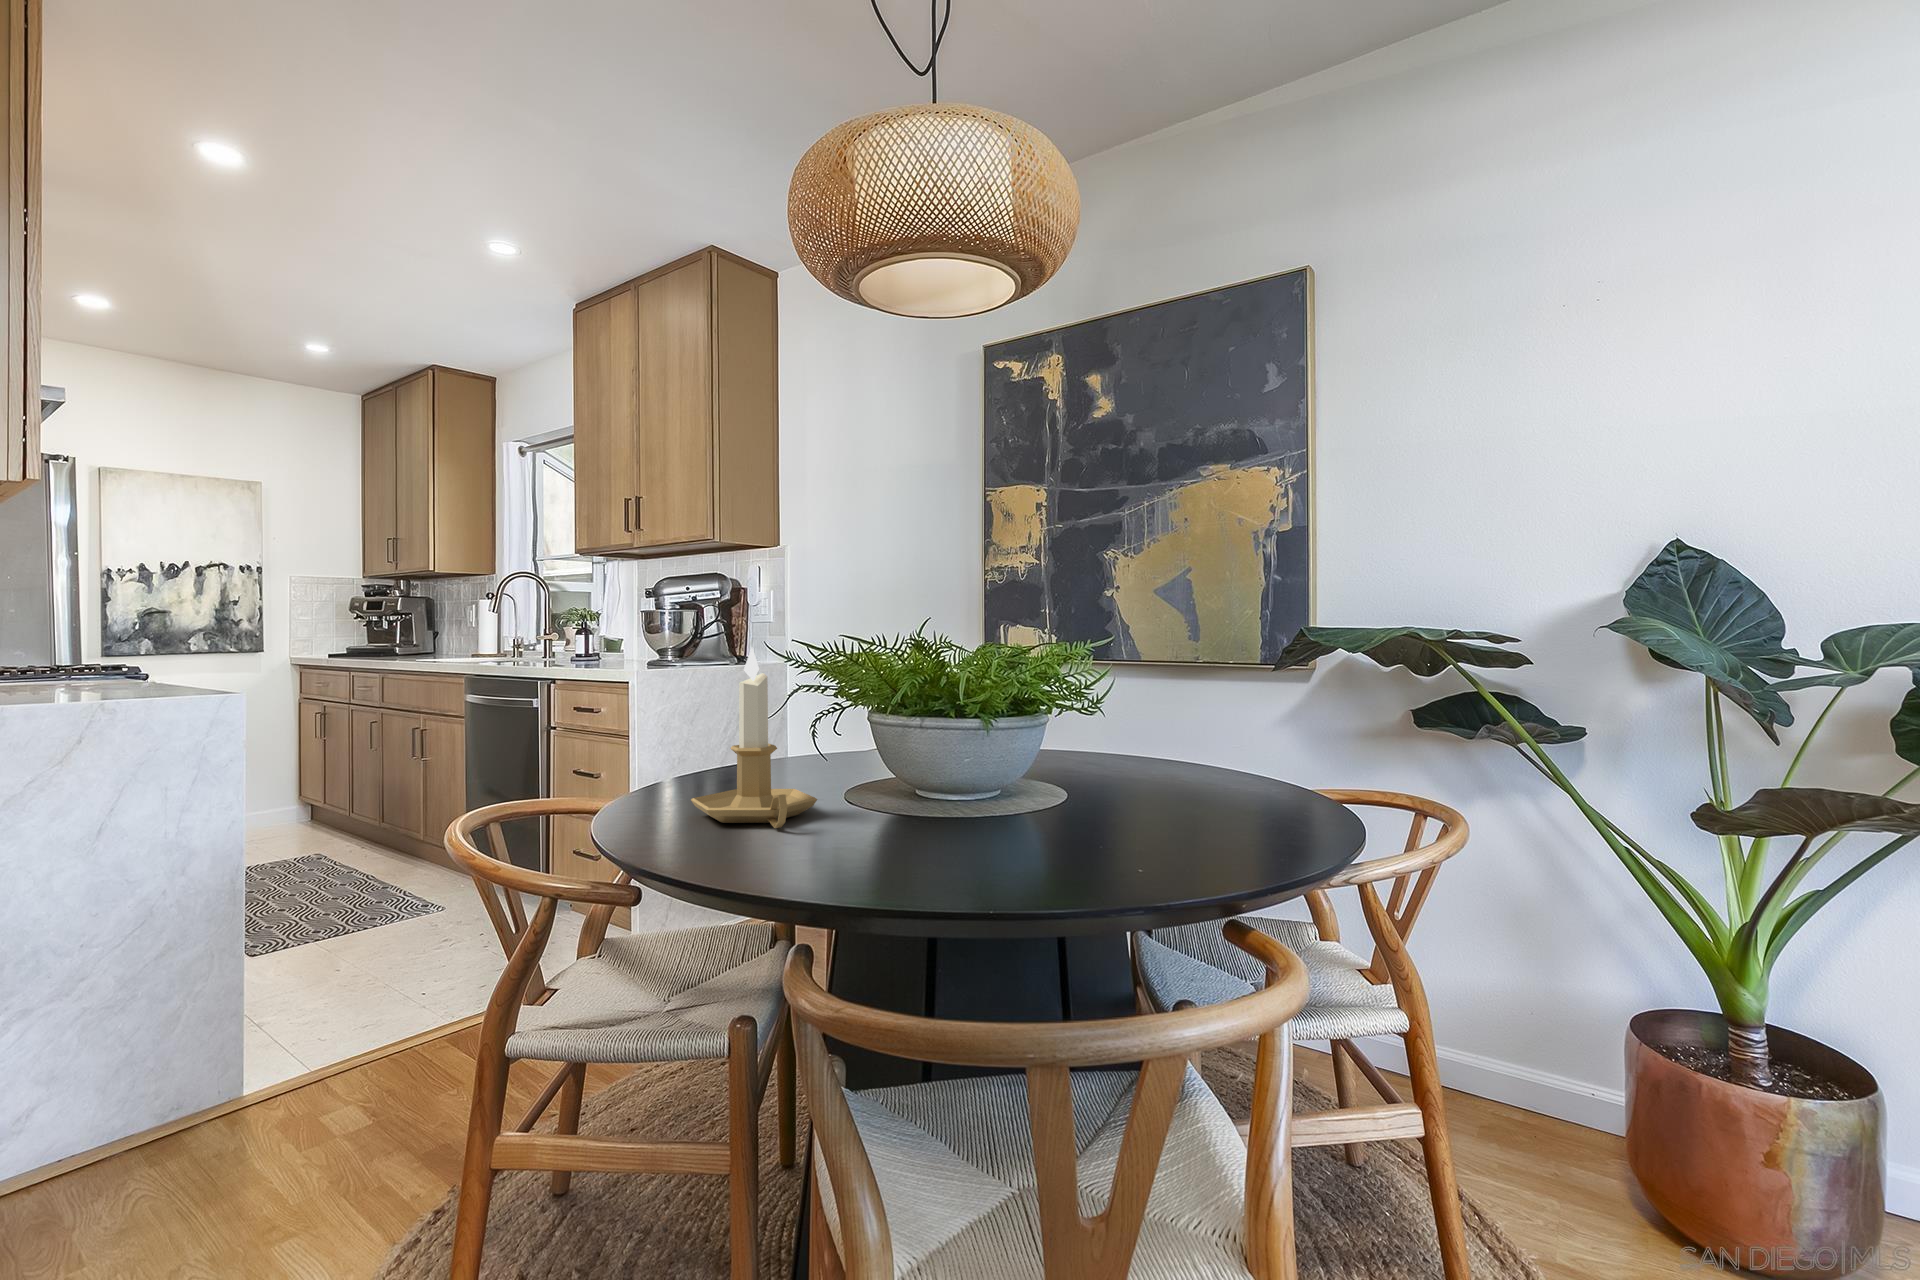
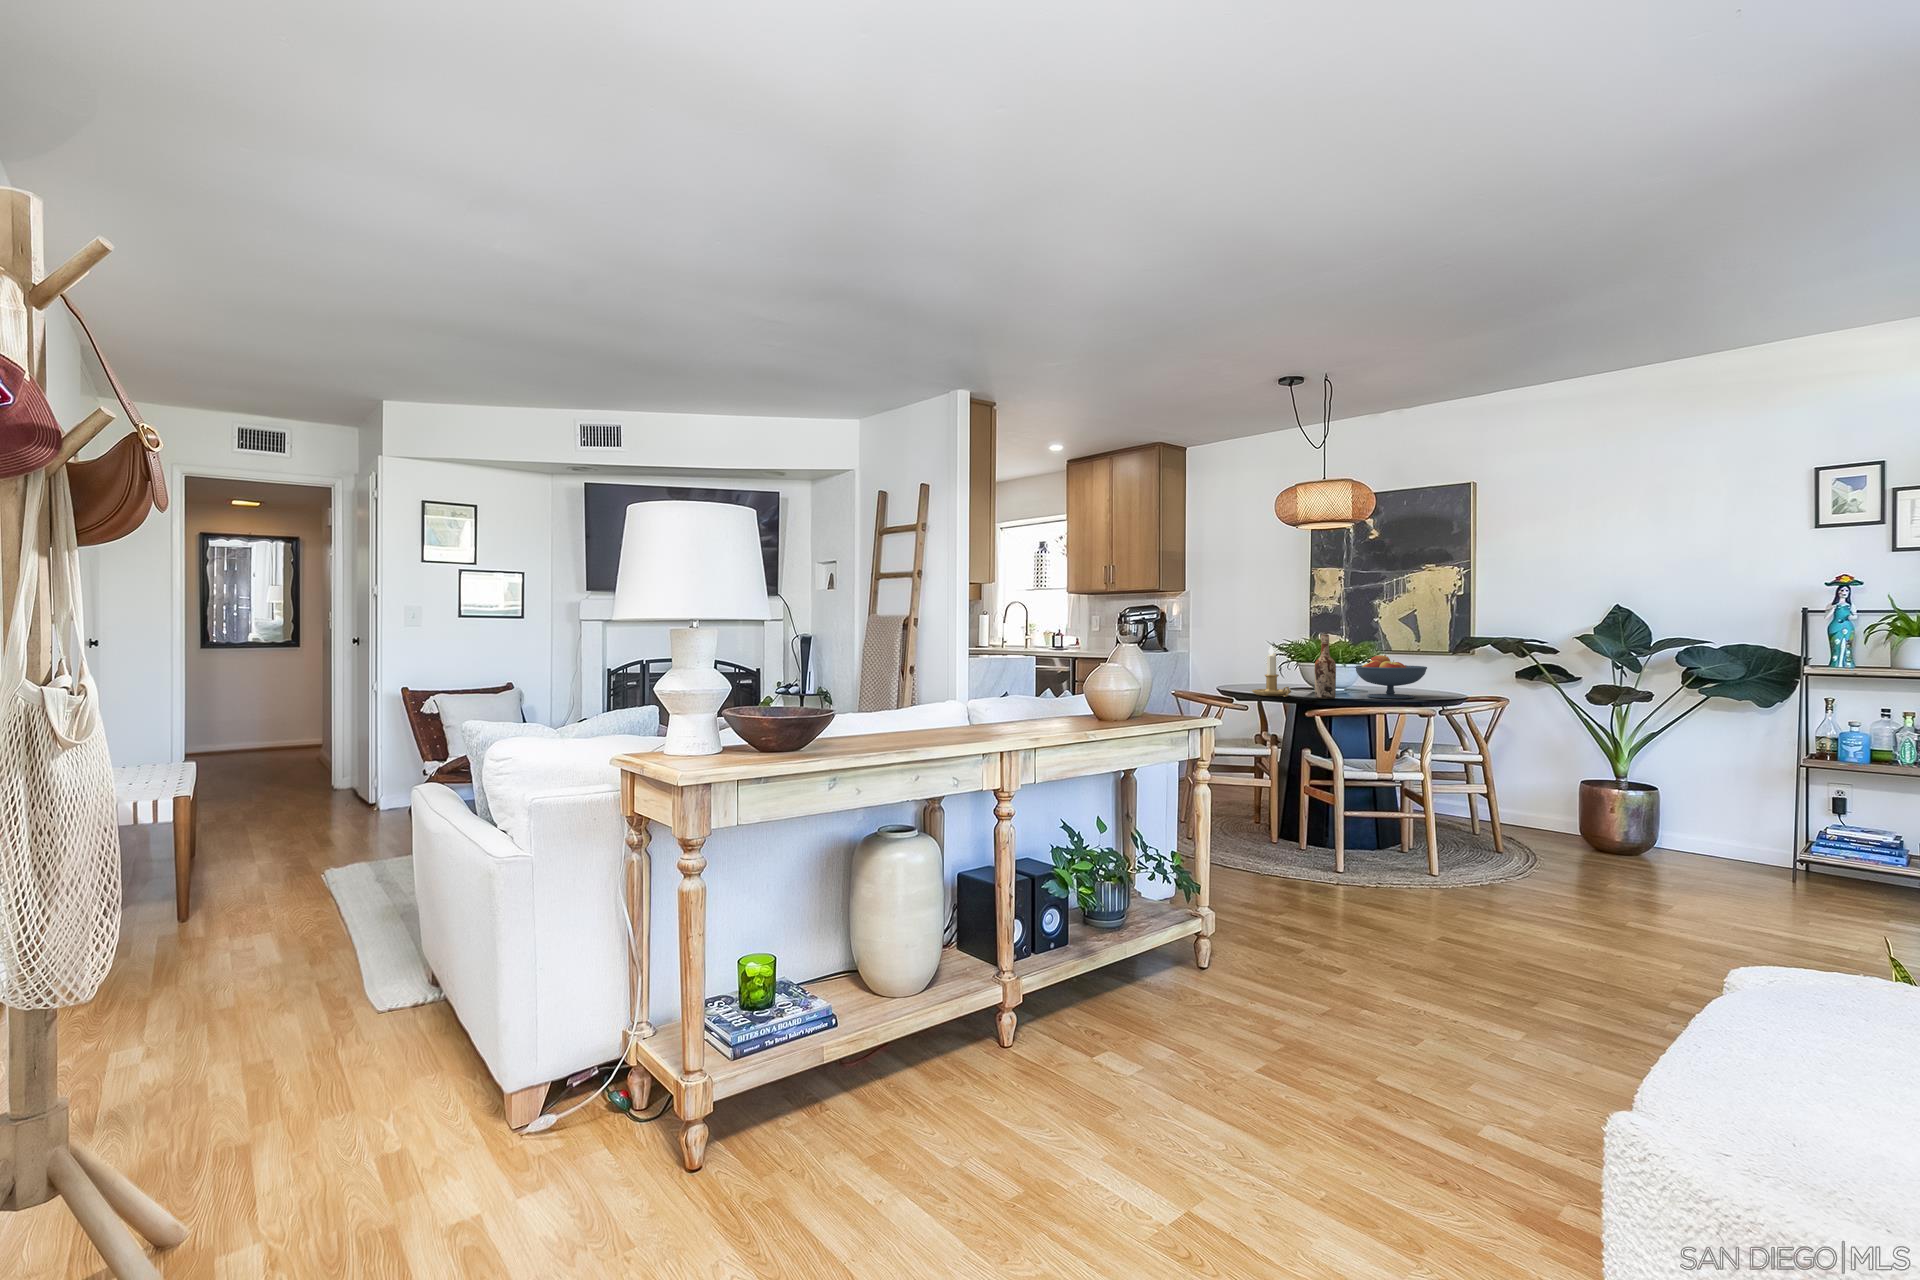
wine bottle: none [869,609,939,841] -> present [1315,635,1336,699]
fruit bowl: none [1012,678,1236,831] -> present [1355,655,1427,699]

